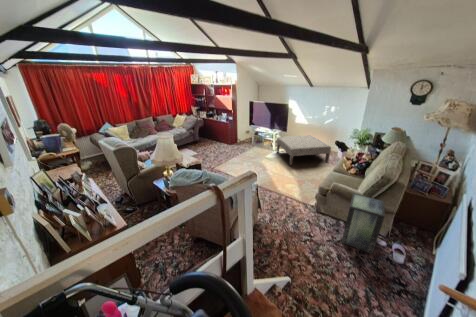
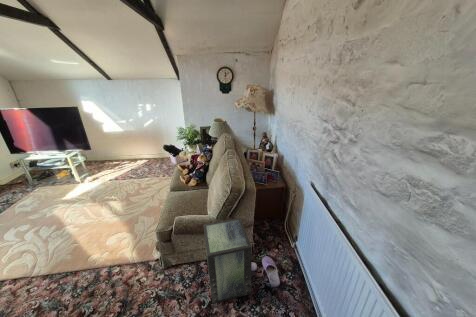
ottoman: present [277,135,331,166] -> none [76,146,163,200]

